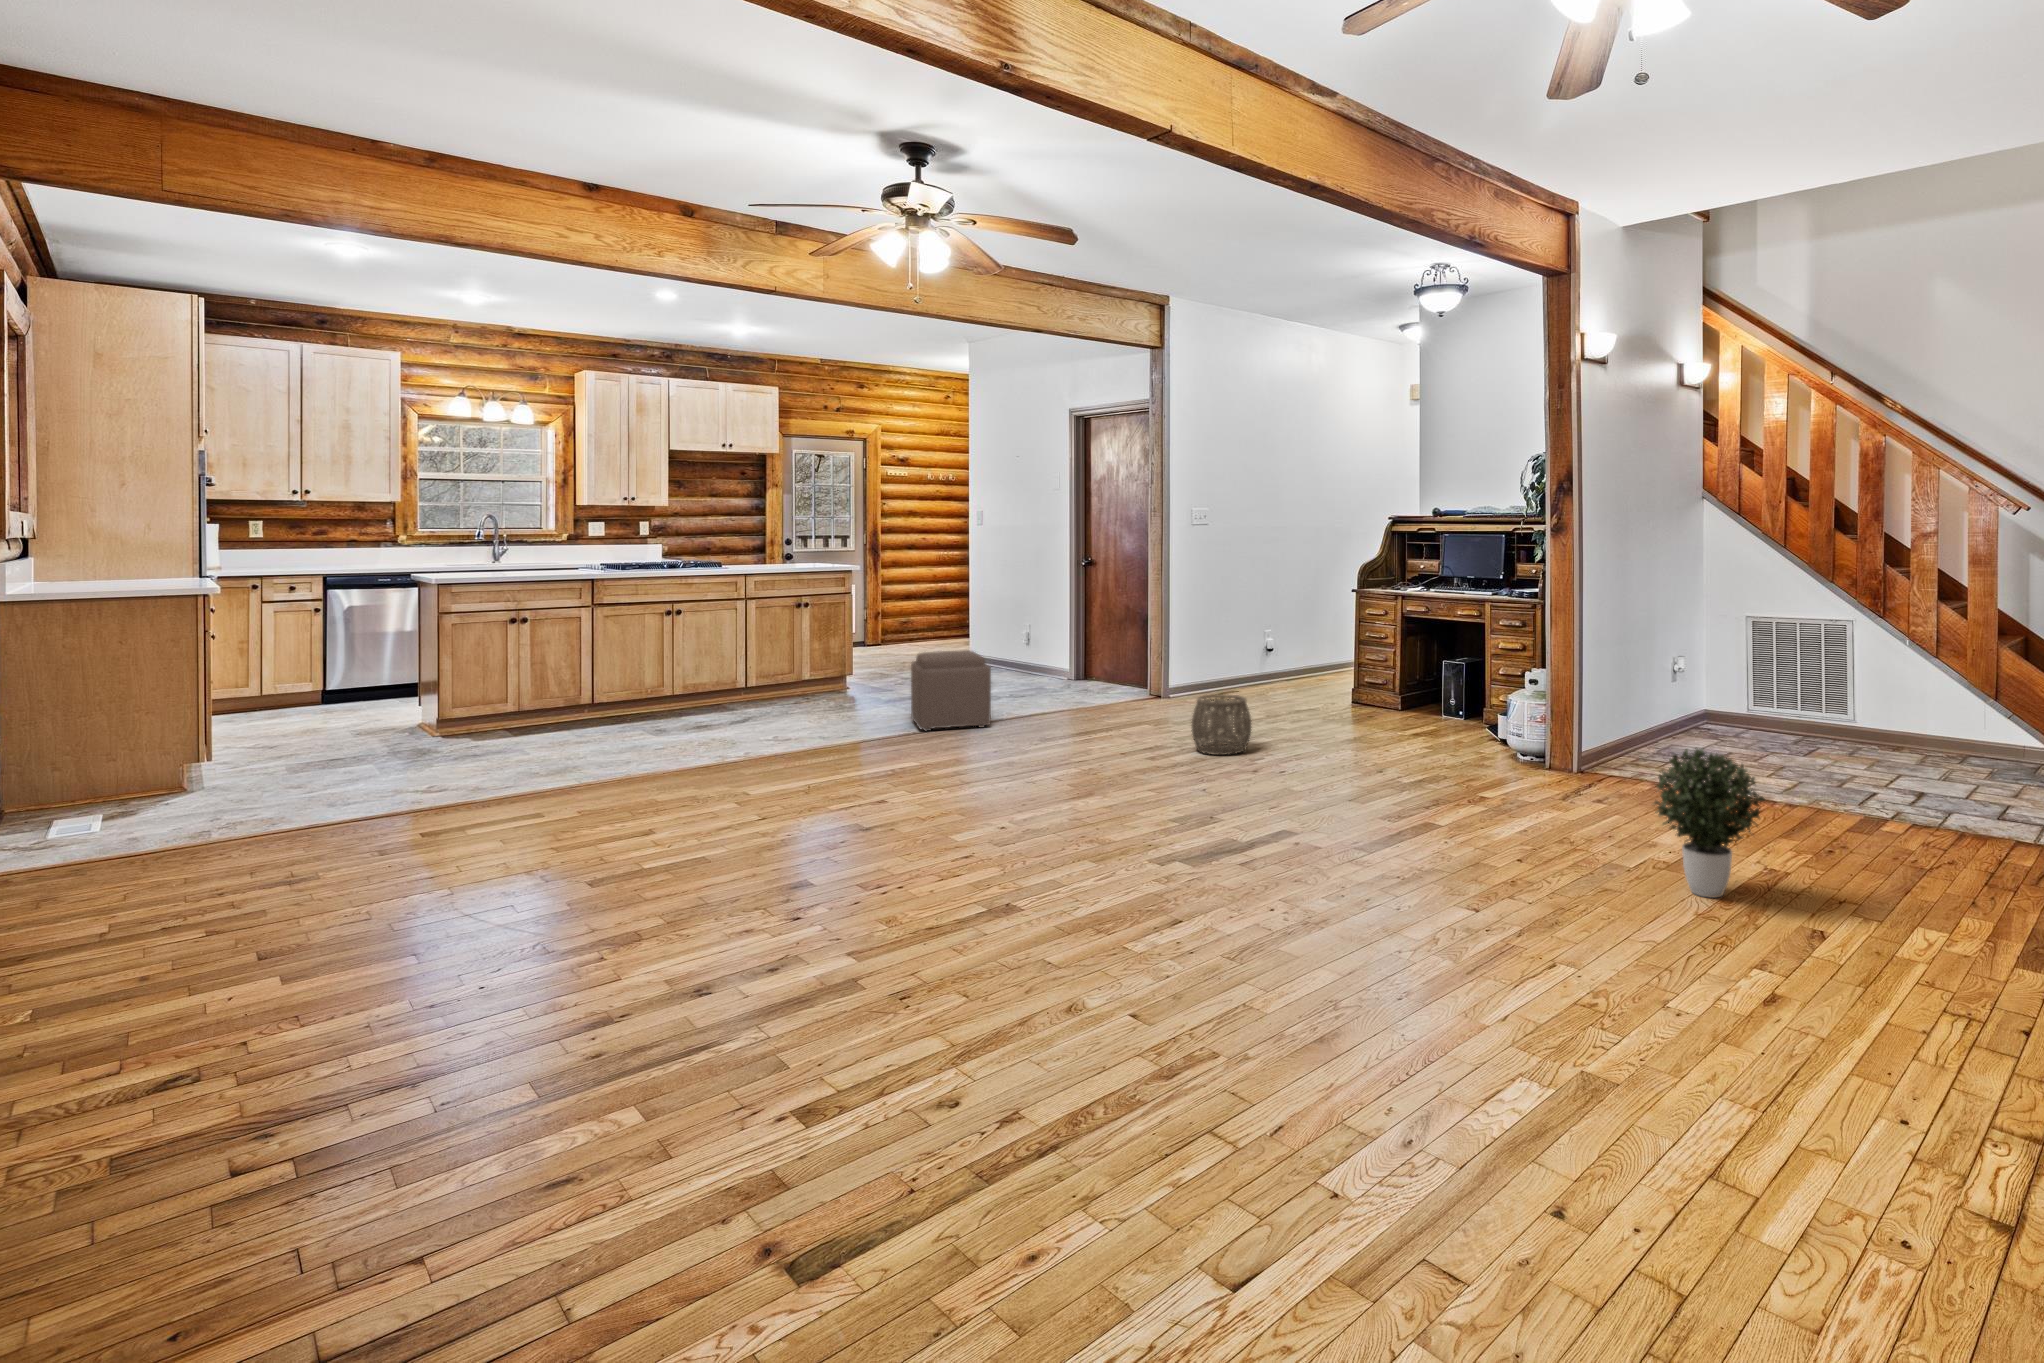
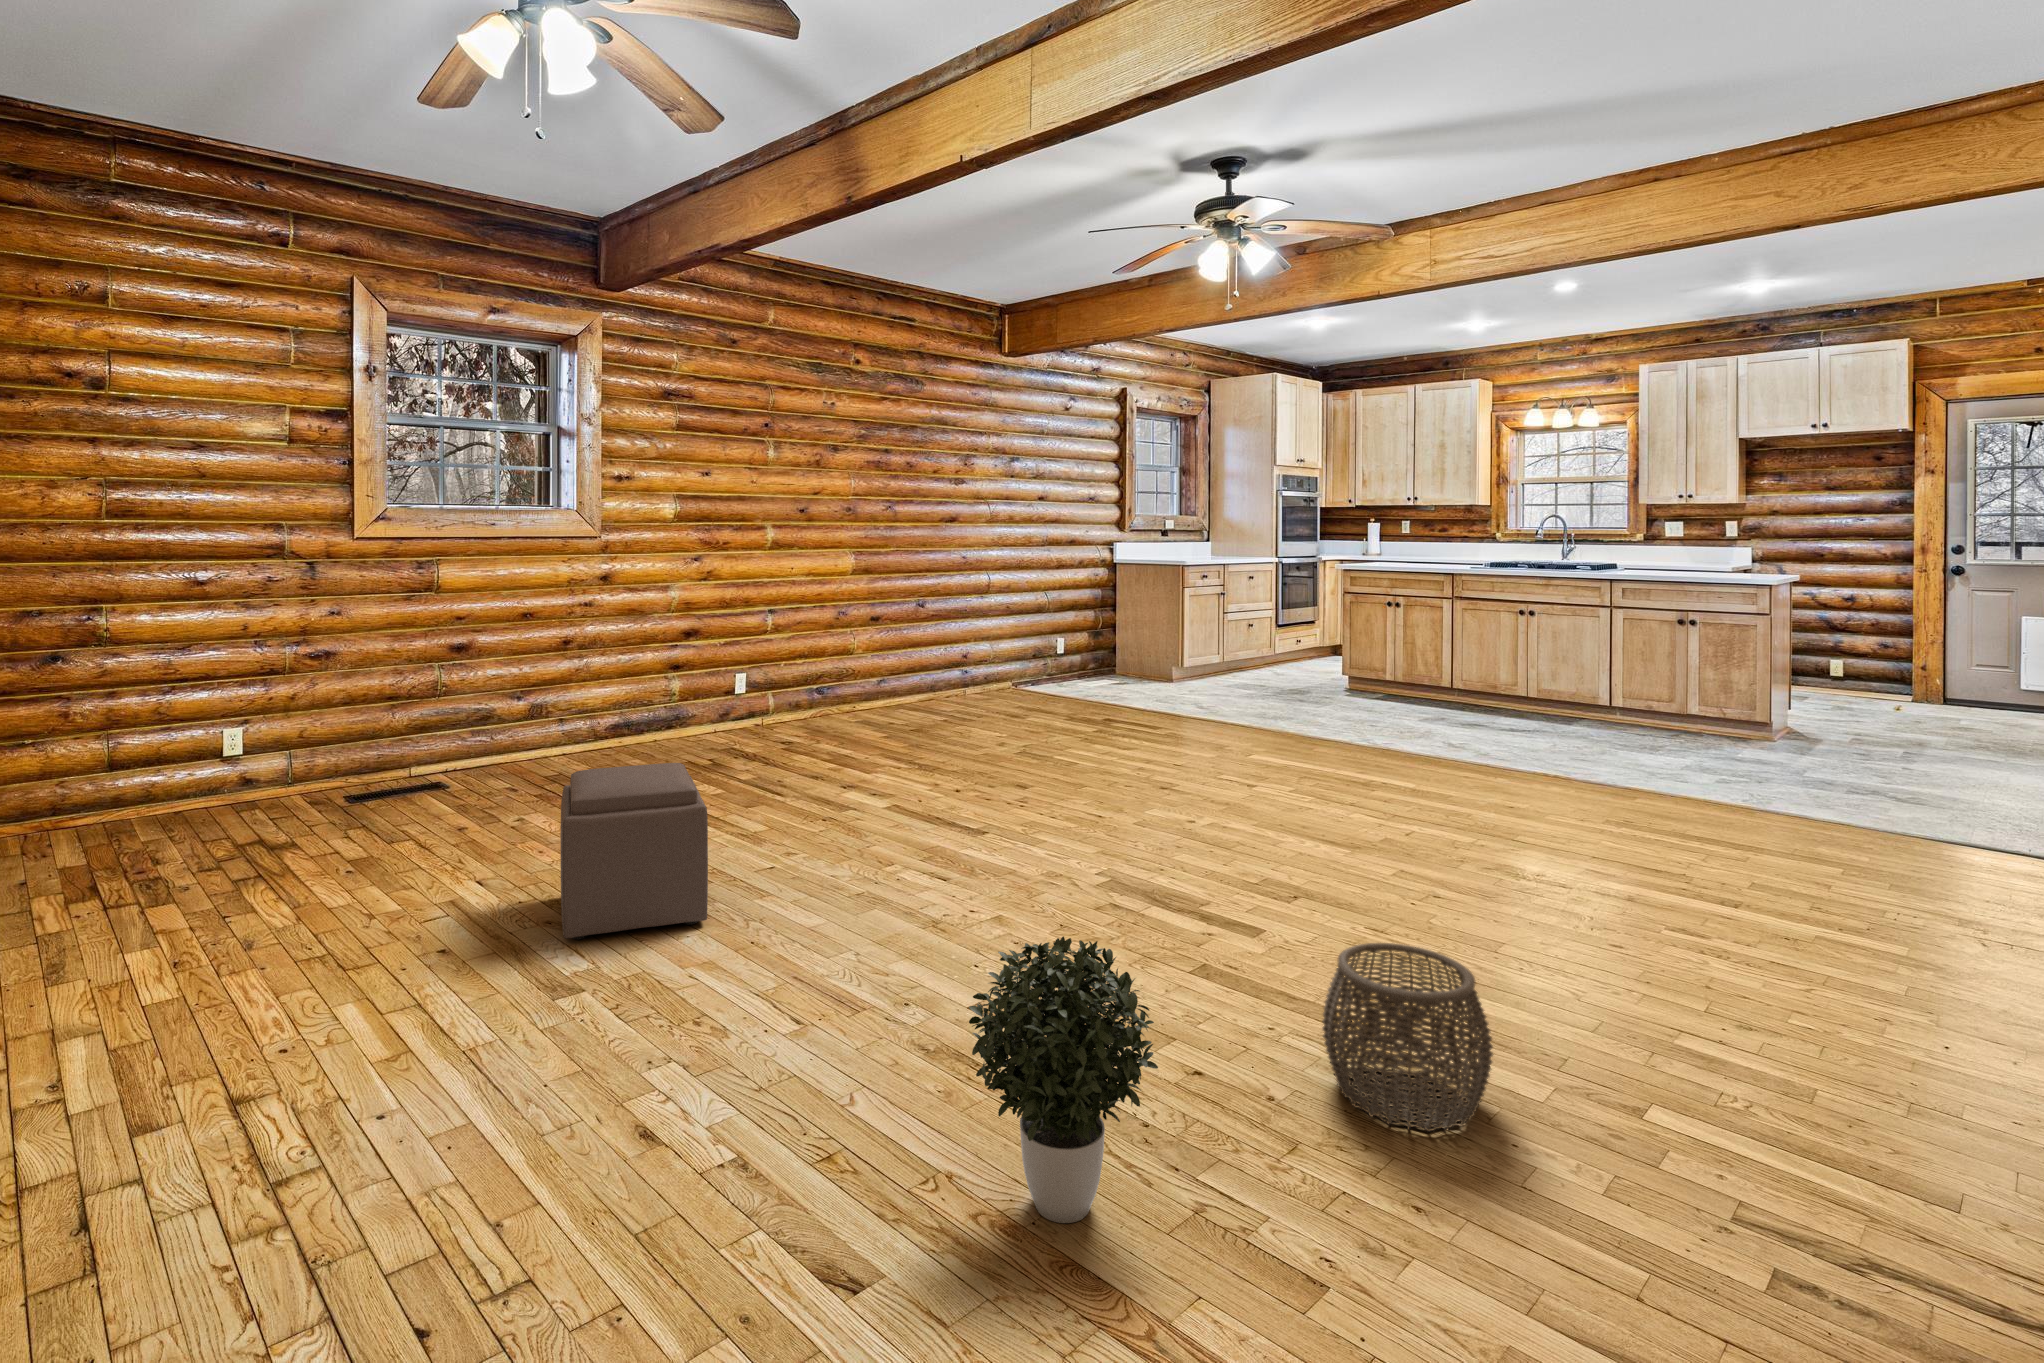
ottoman: present [911,650,991,731] -> present [560,763,708,940]
woven basket: present [1191,694,1251,755] -> present [1322,943,1493,1132]

